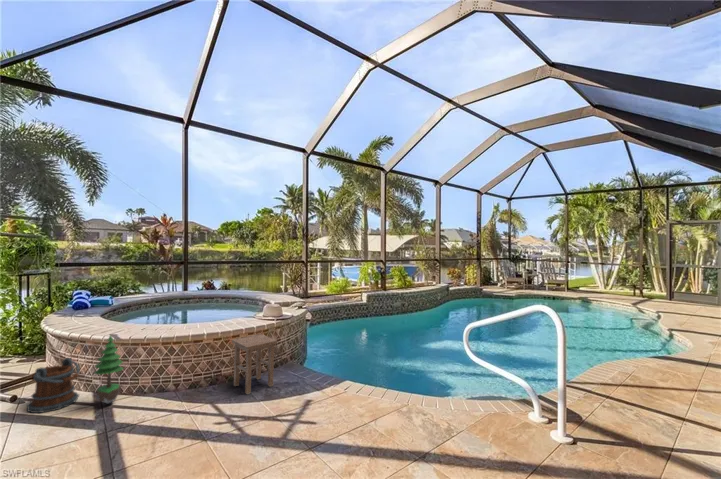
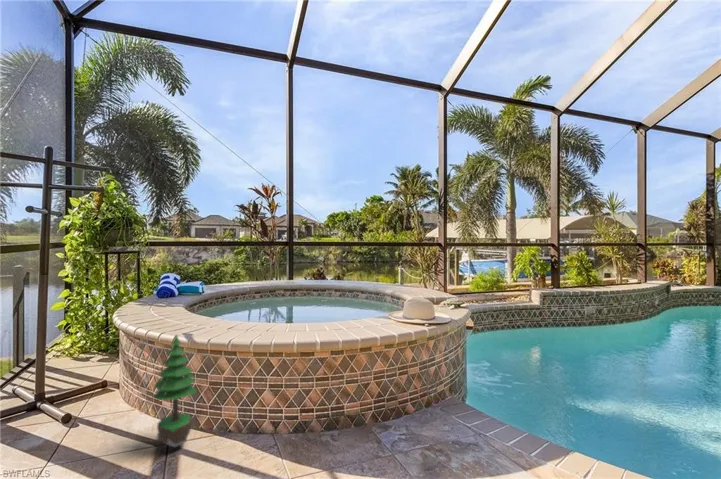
stool: present [232,334,277,394] -> none [361,348,442,461]
bucket: present [27,358,79,413] -> none [69,365,143,450]

